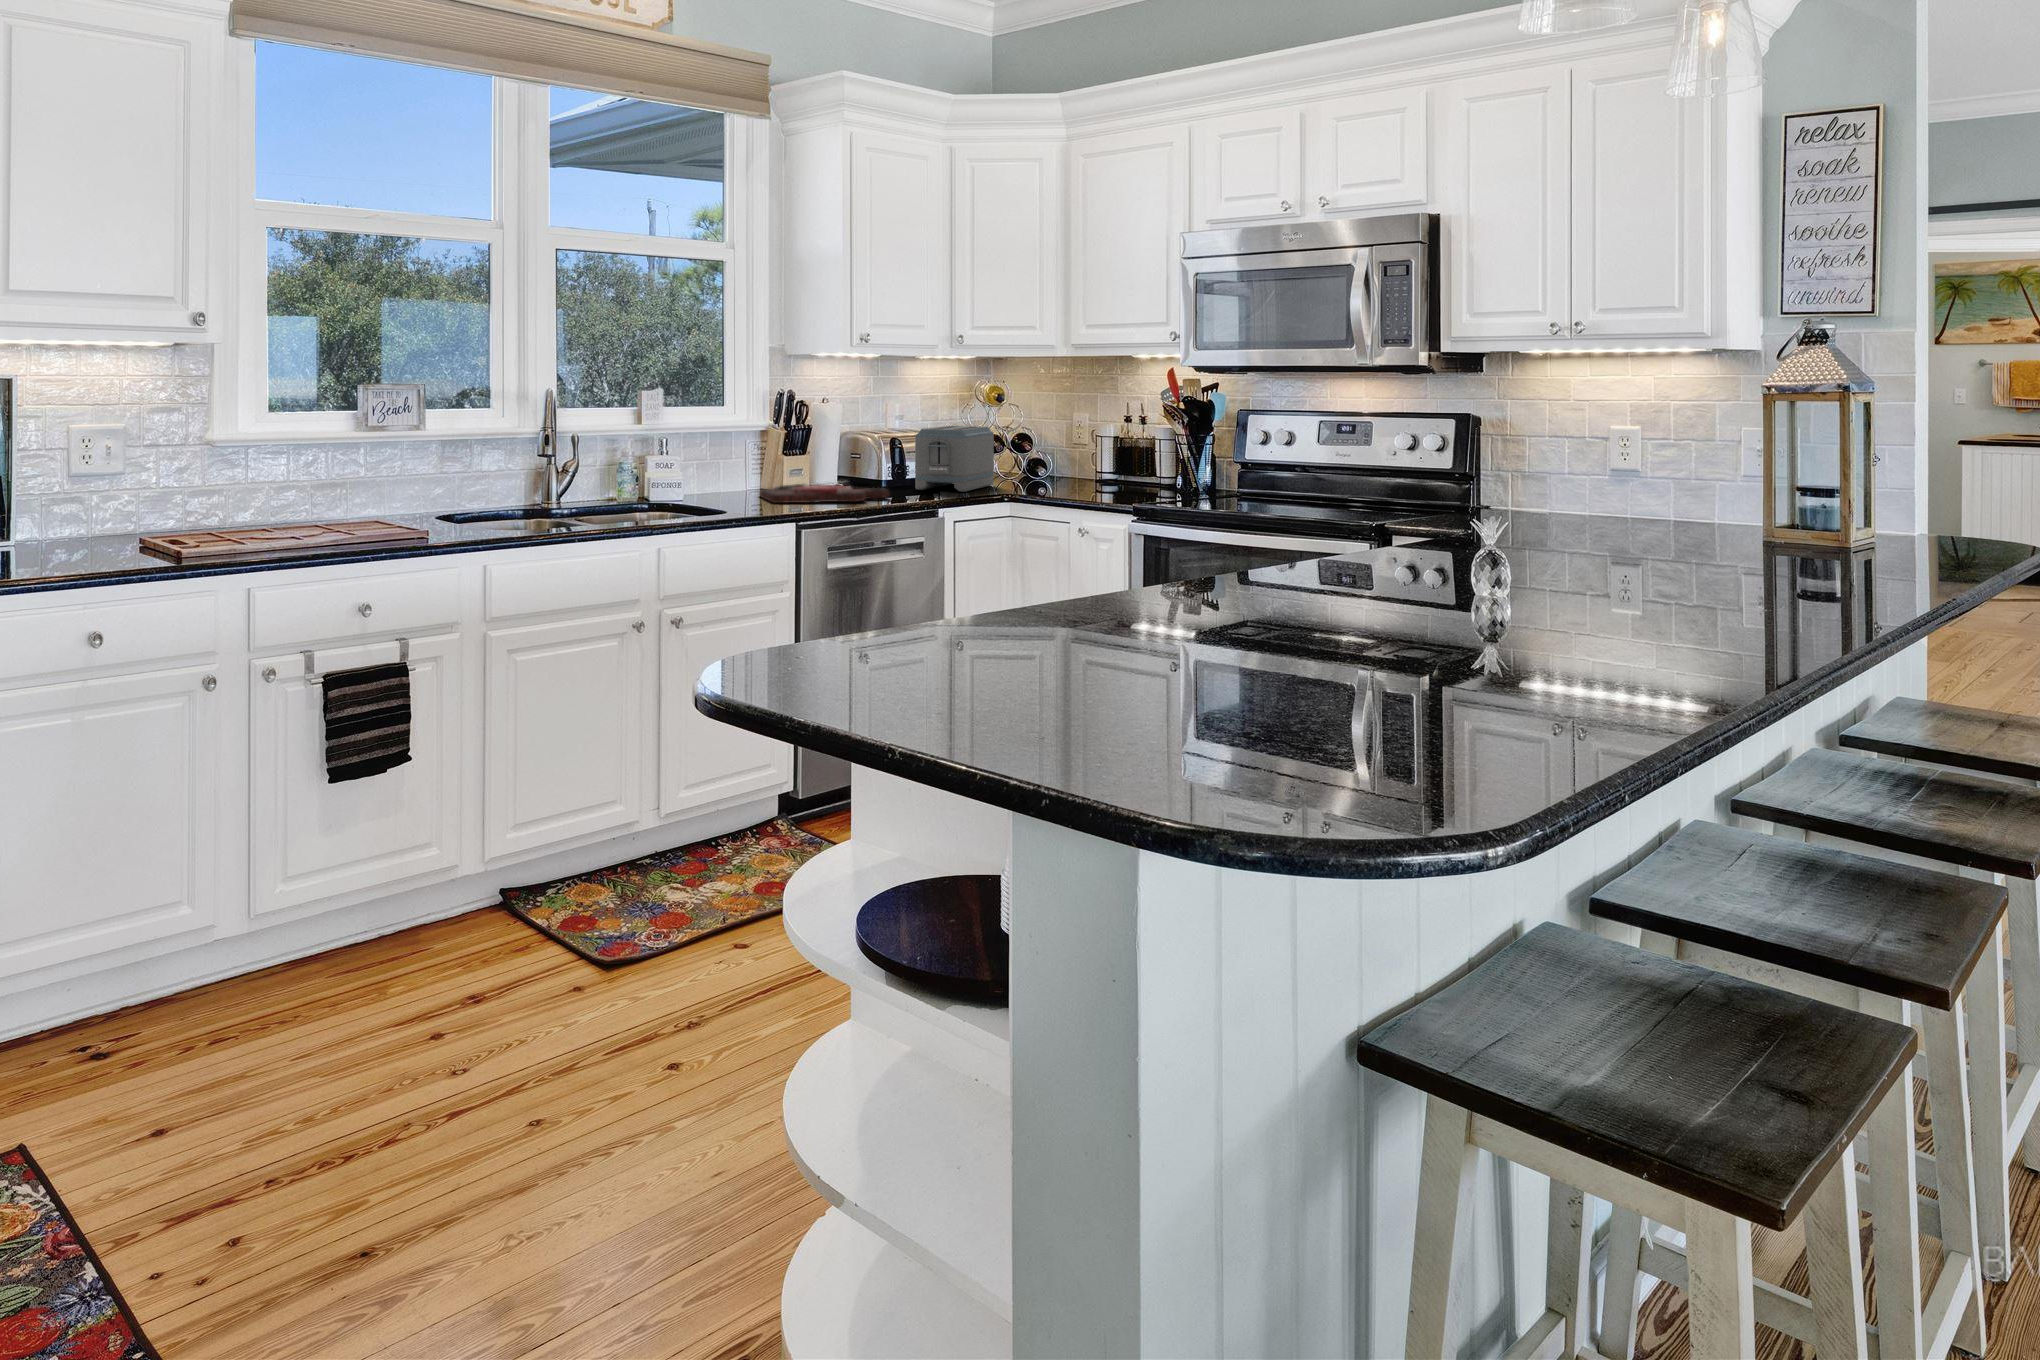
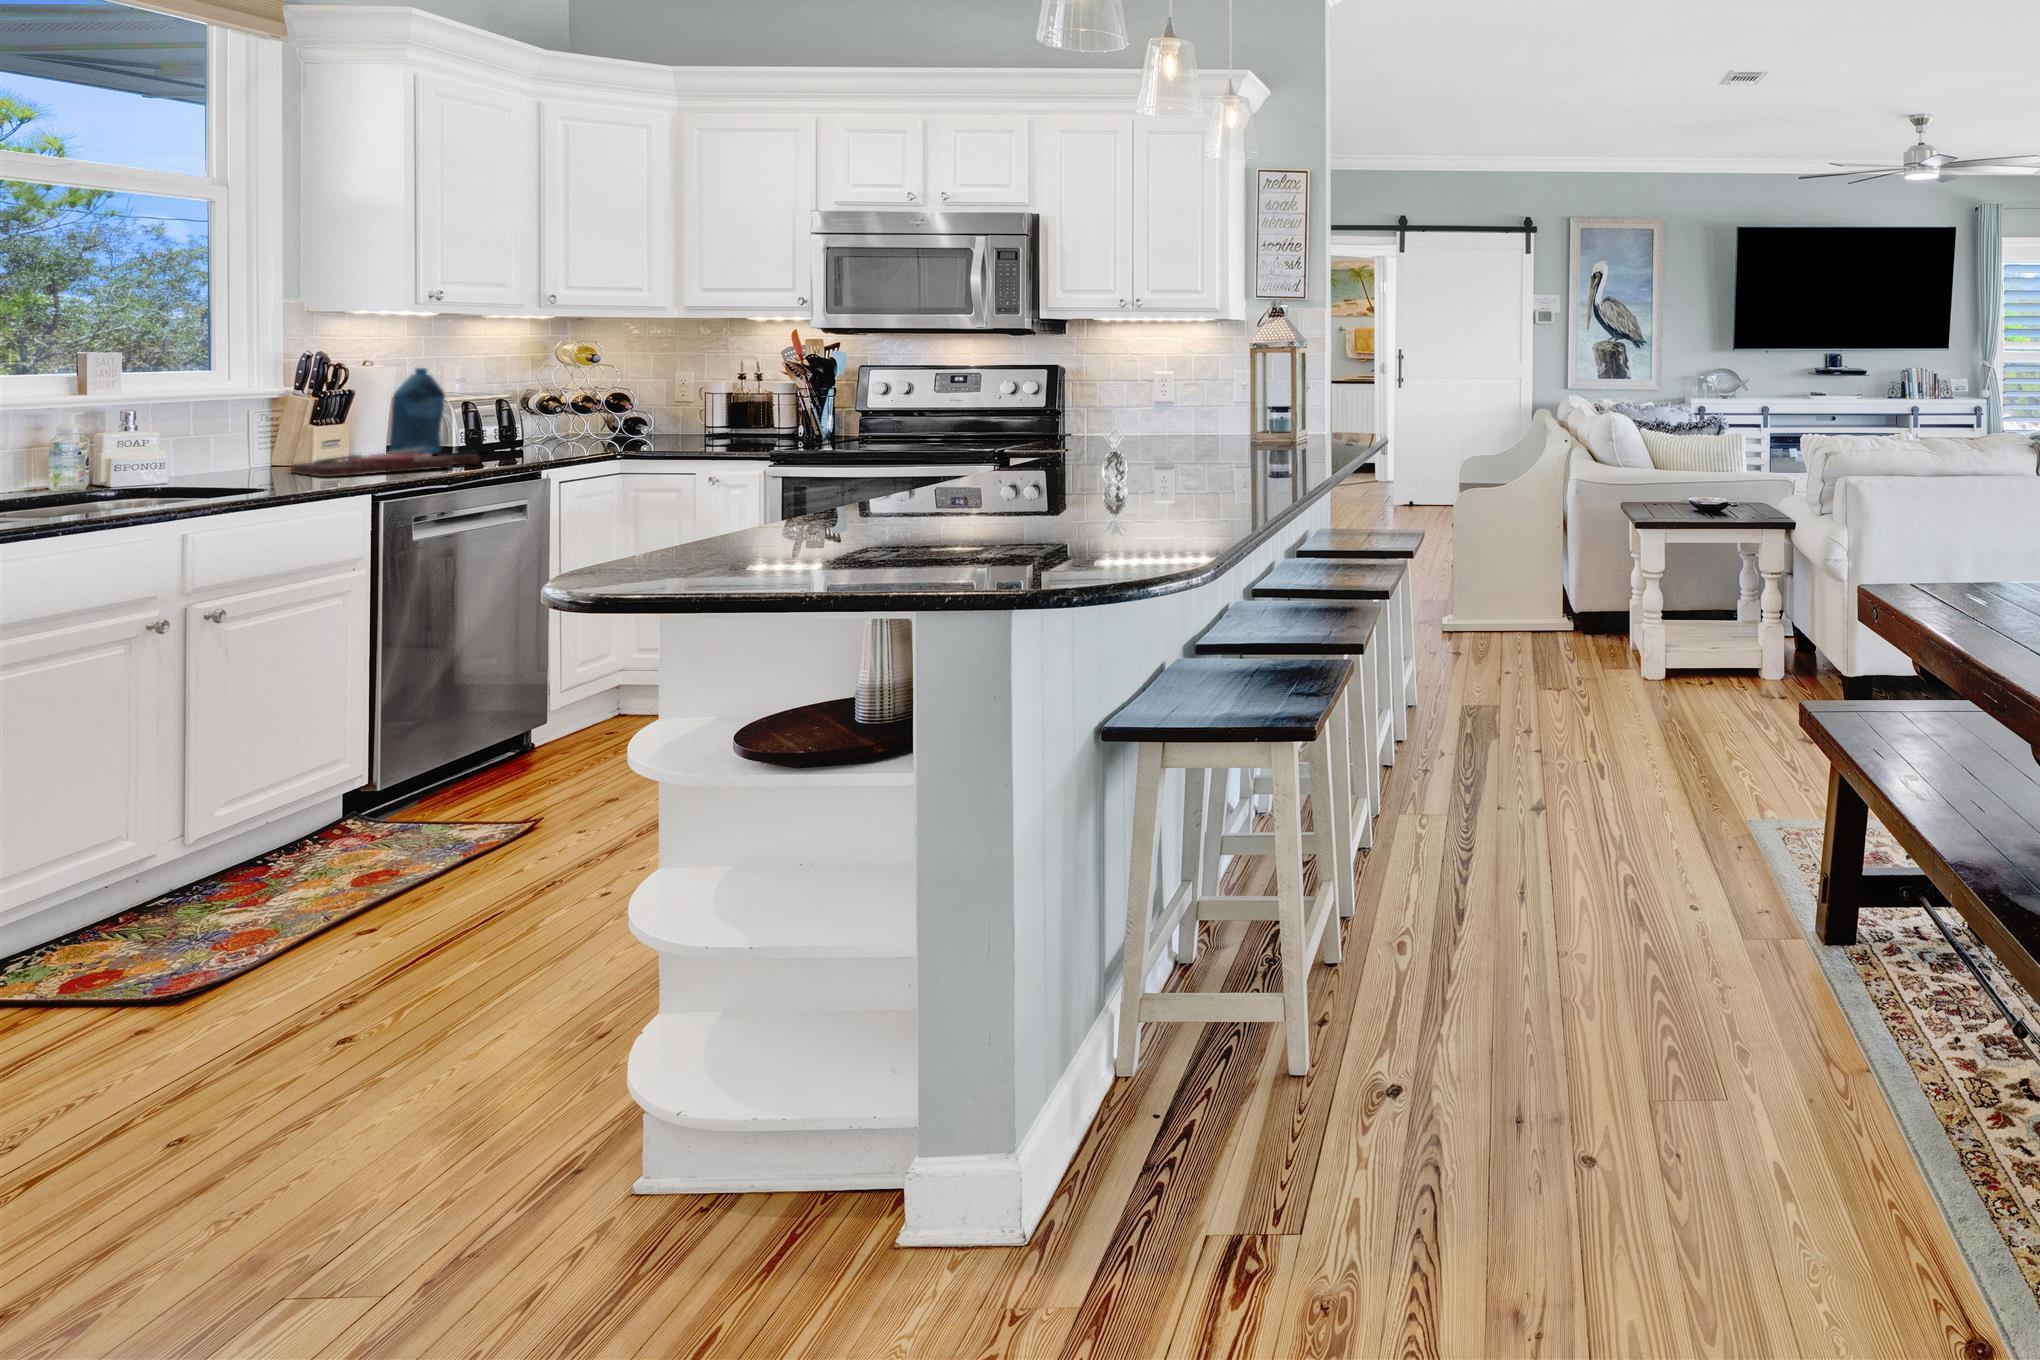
bottle: none [837,404,878,486] -> present [389,368,445,455]
toaster: present [915,426,994,492] -> none [499,388,591,454]

